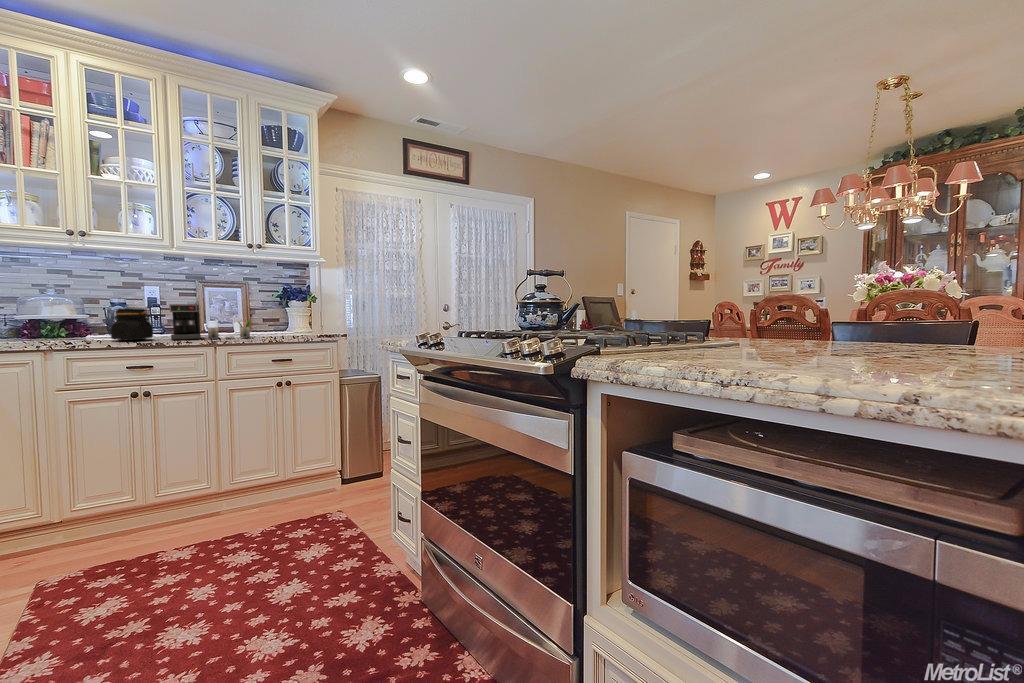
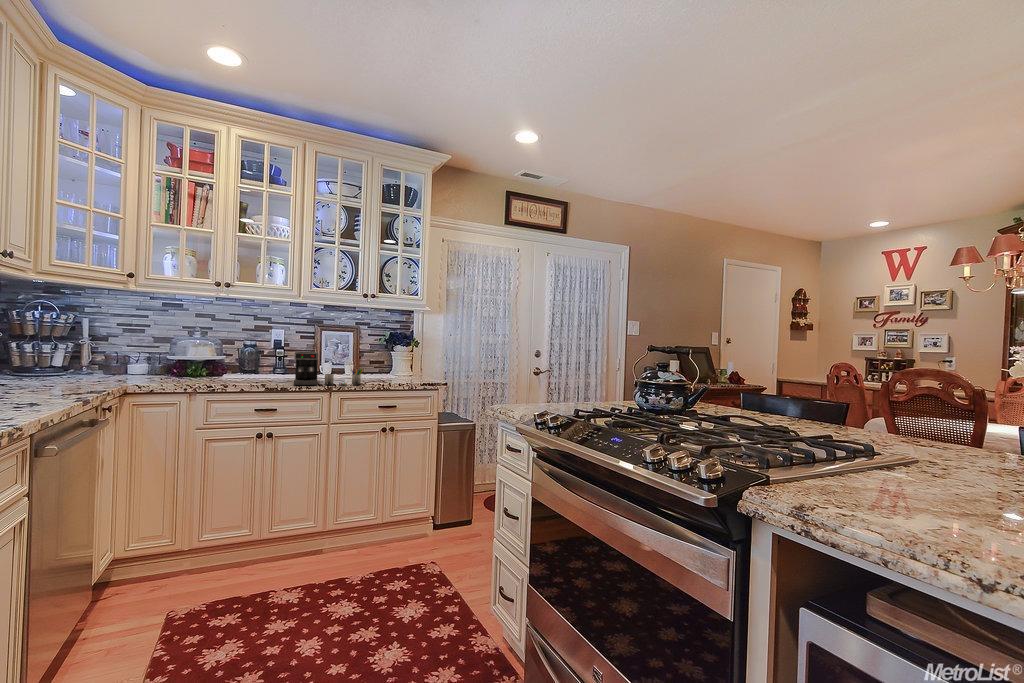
jar: present [111,308,153,340] -> none [245,355,279,385]

